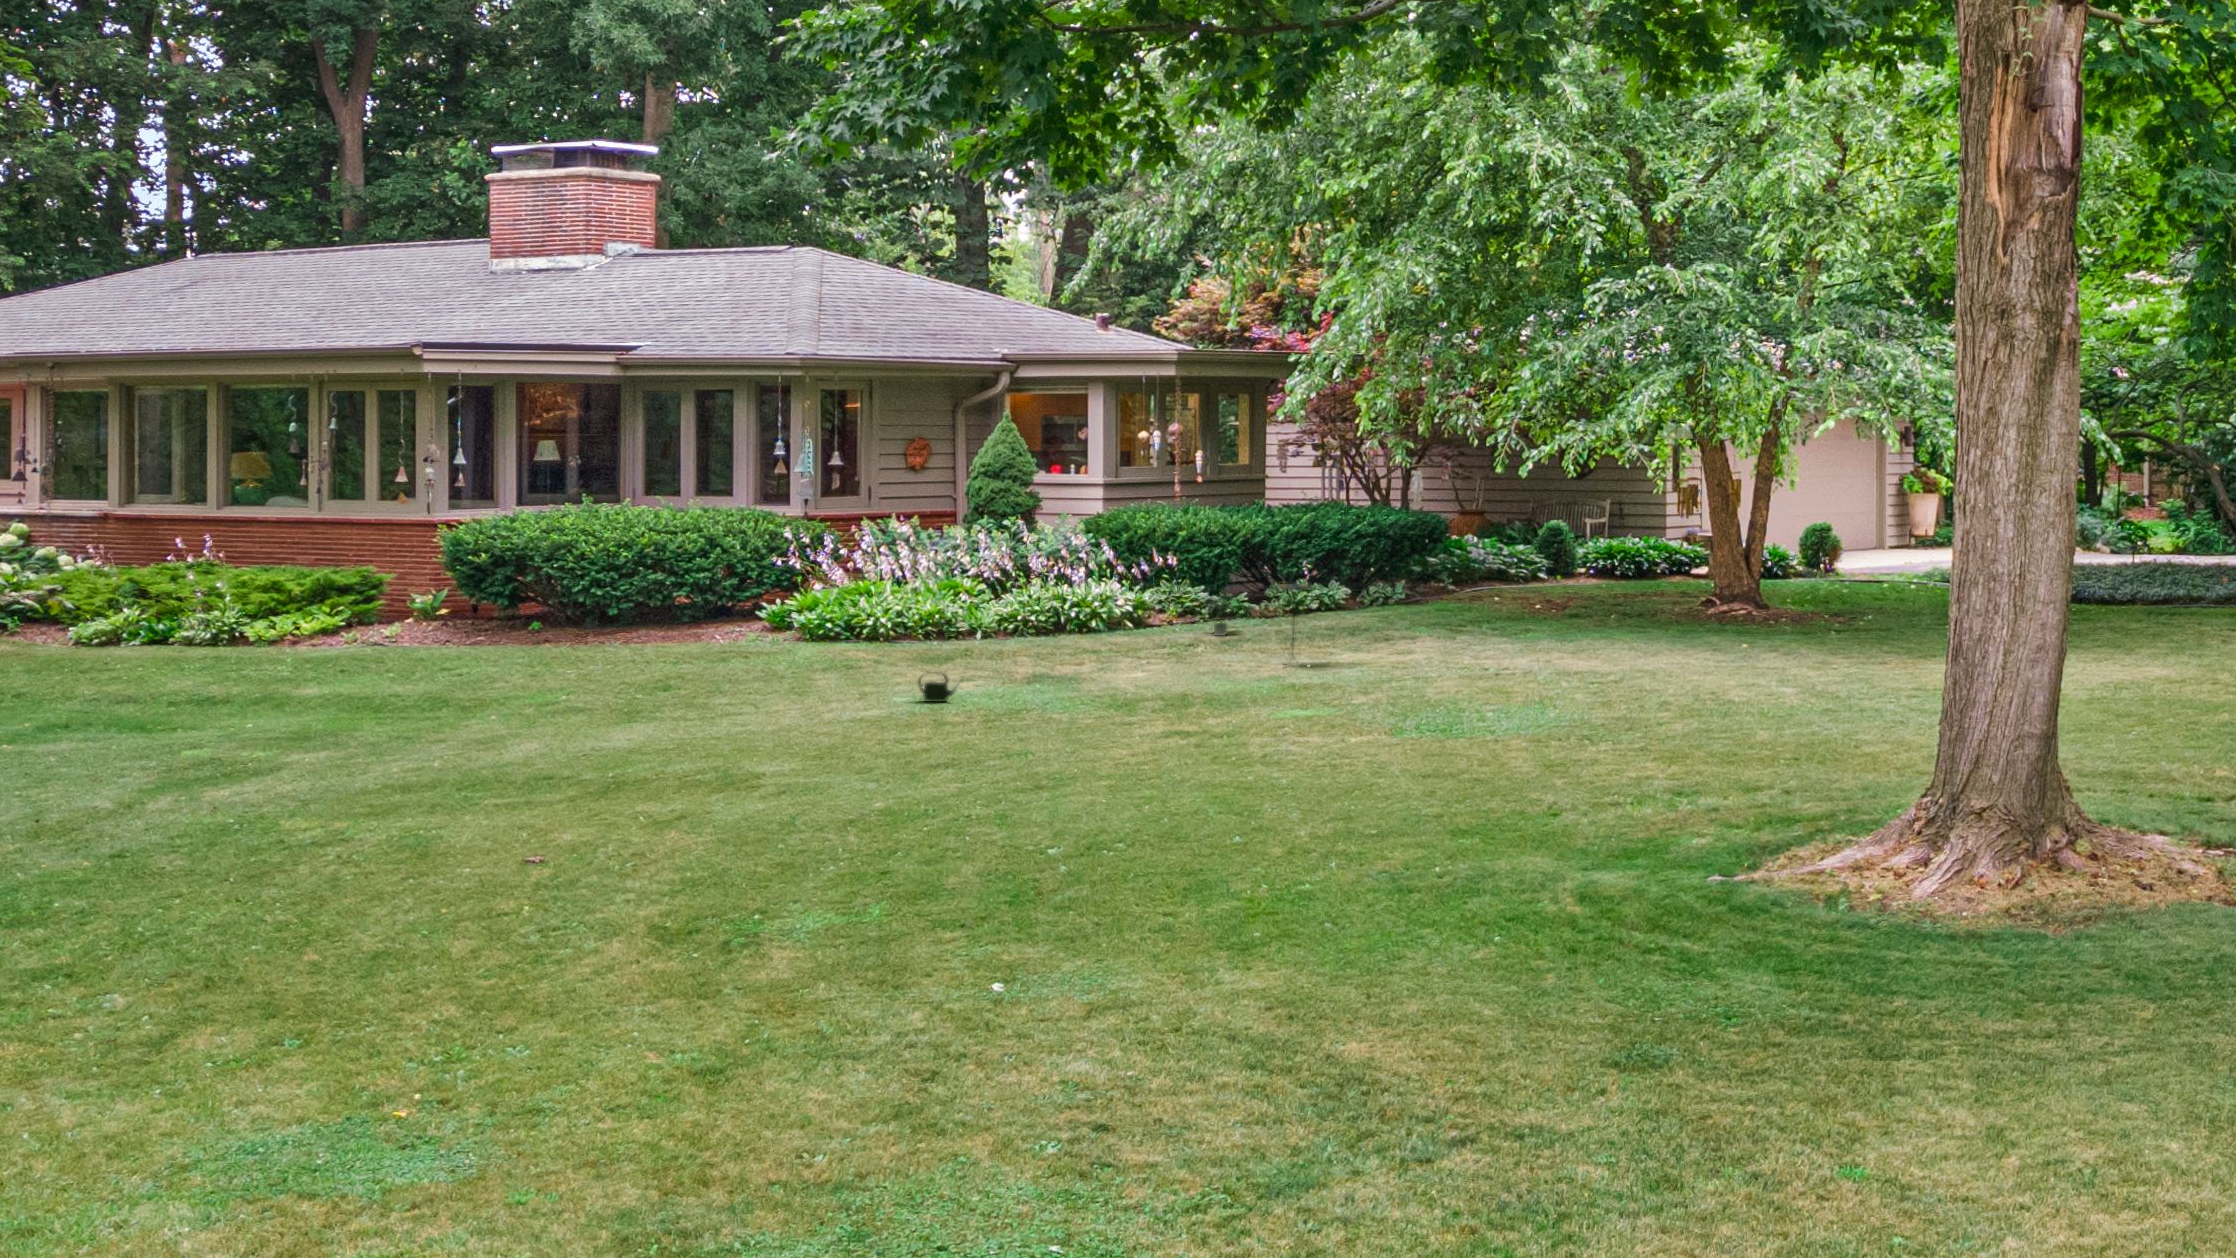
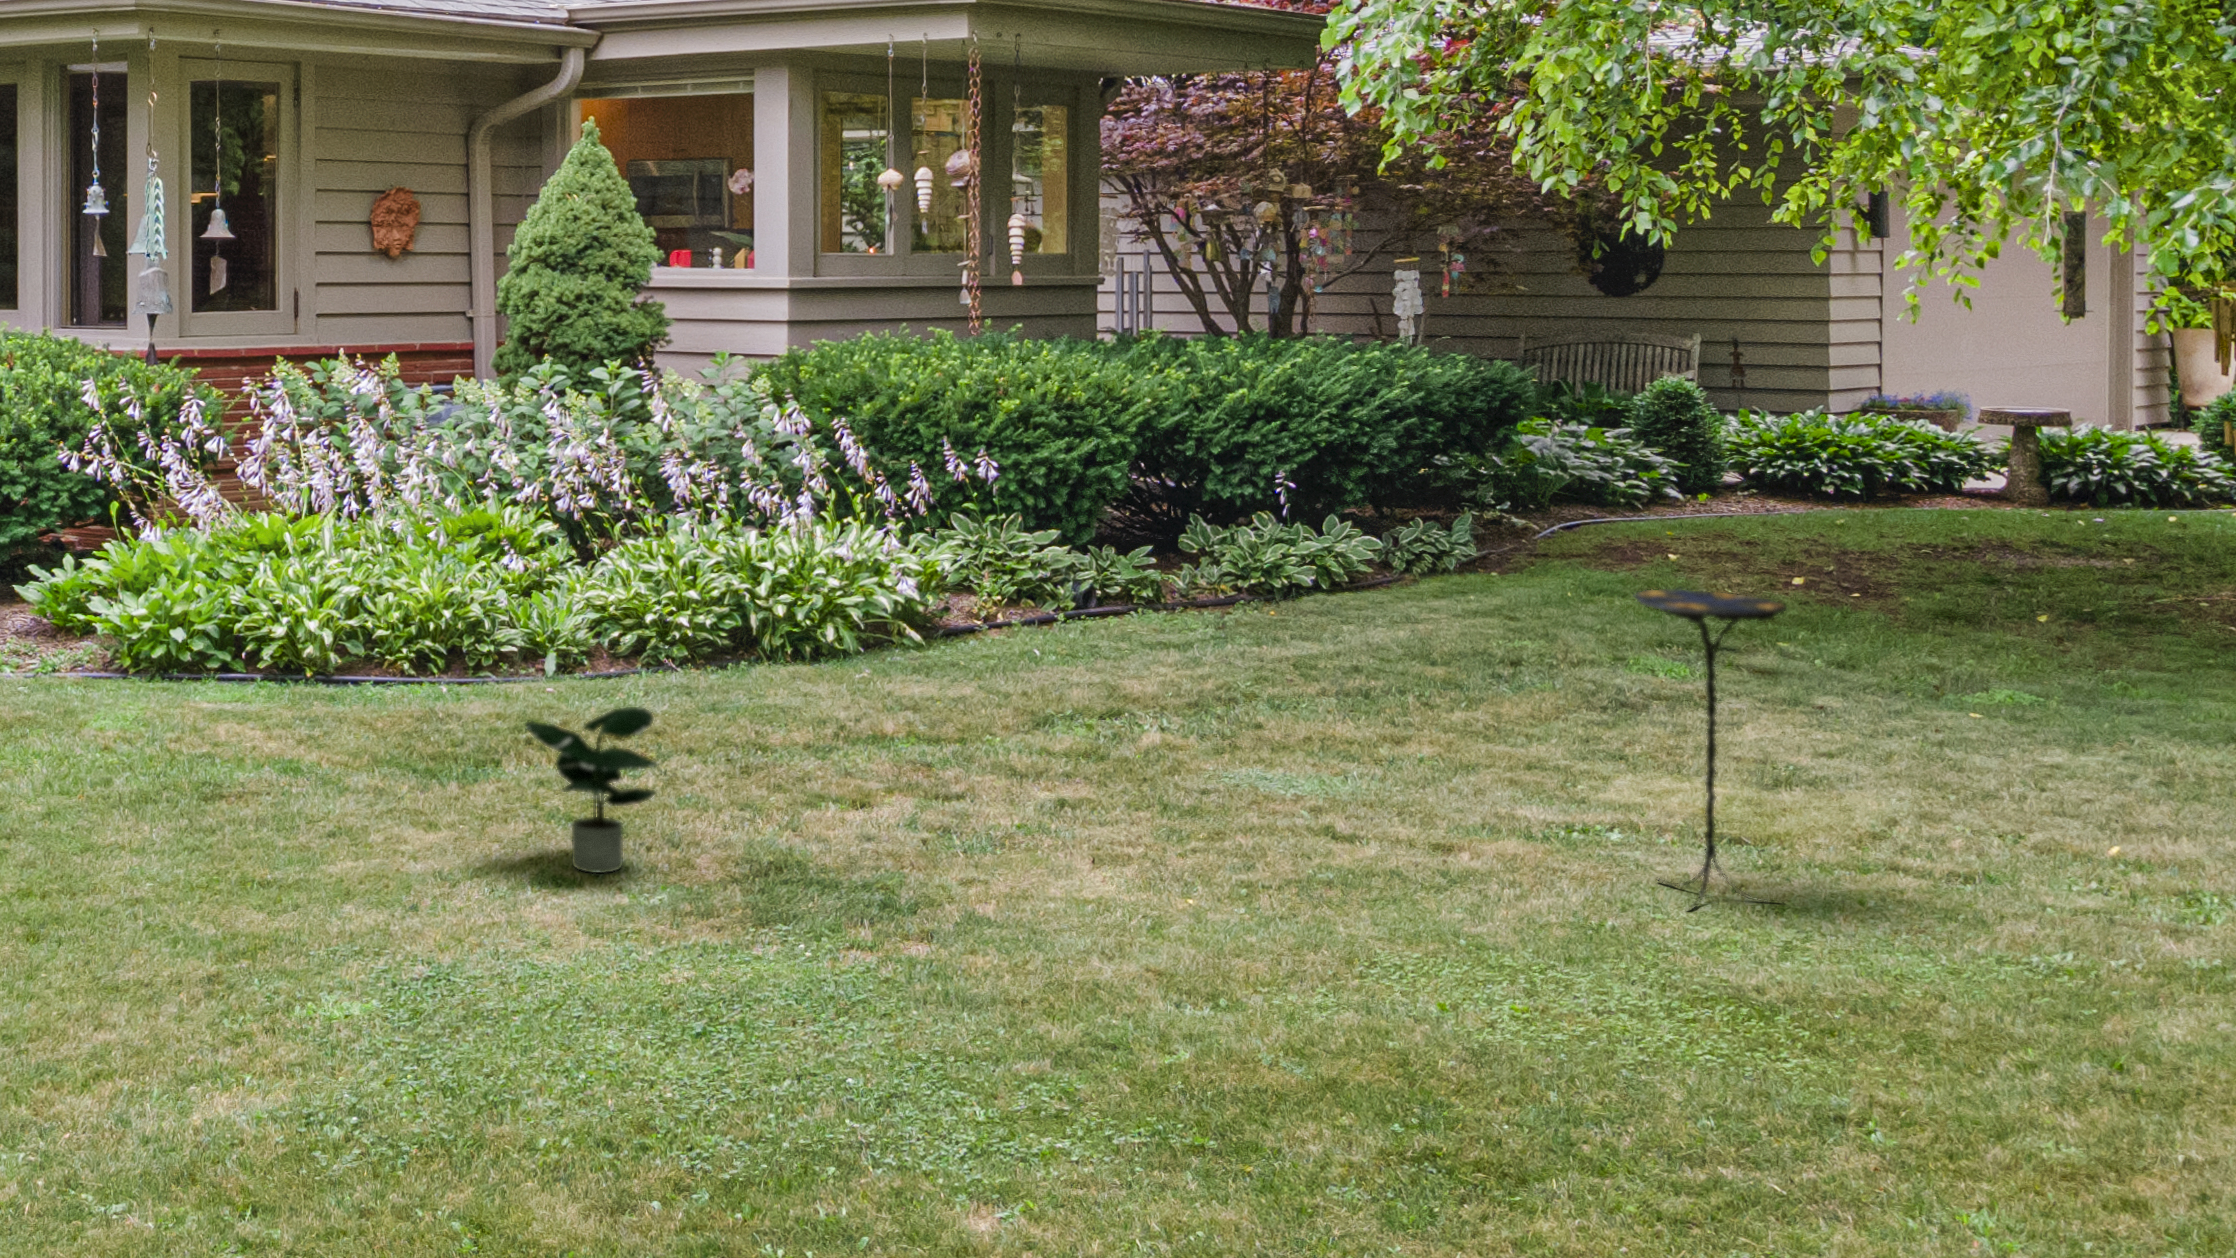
potted plant: present [1206,595,1235,636] -> present [526,707,659,873]
watering can: present [918,673,956,702] -> none [374,970,555,1107]

